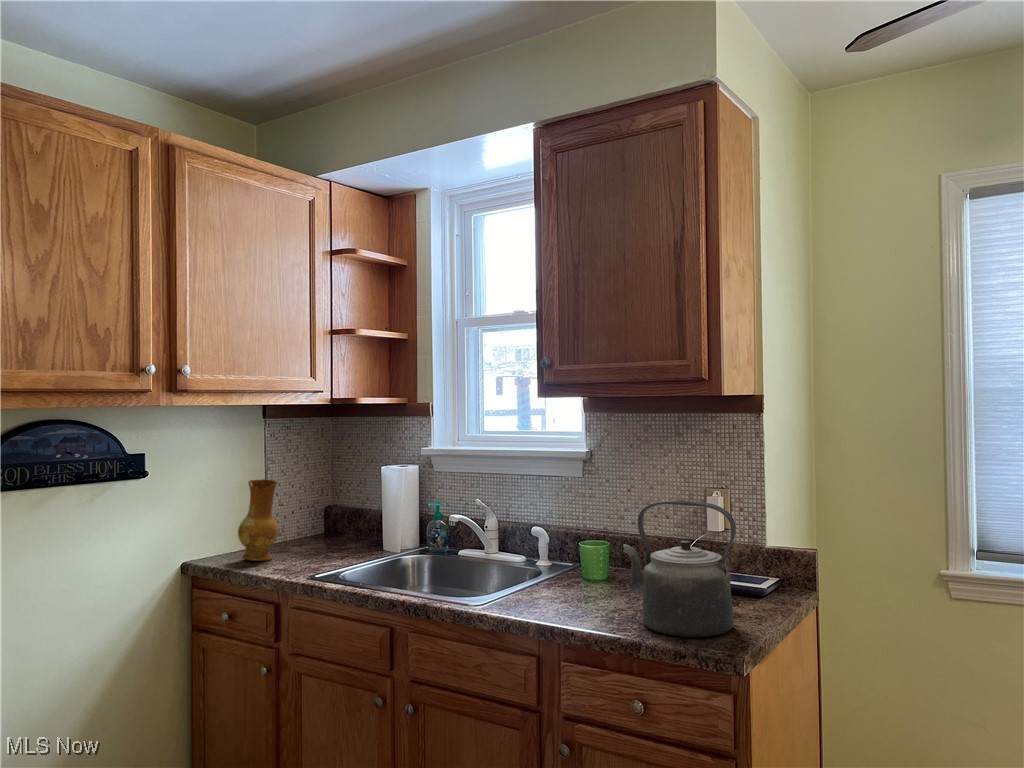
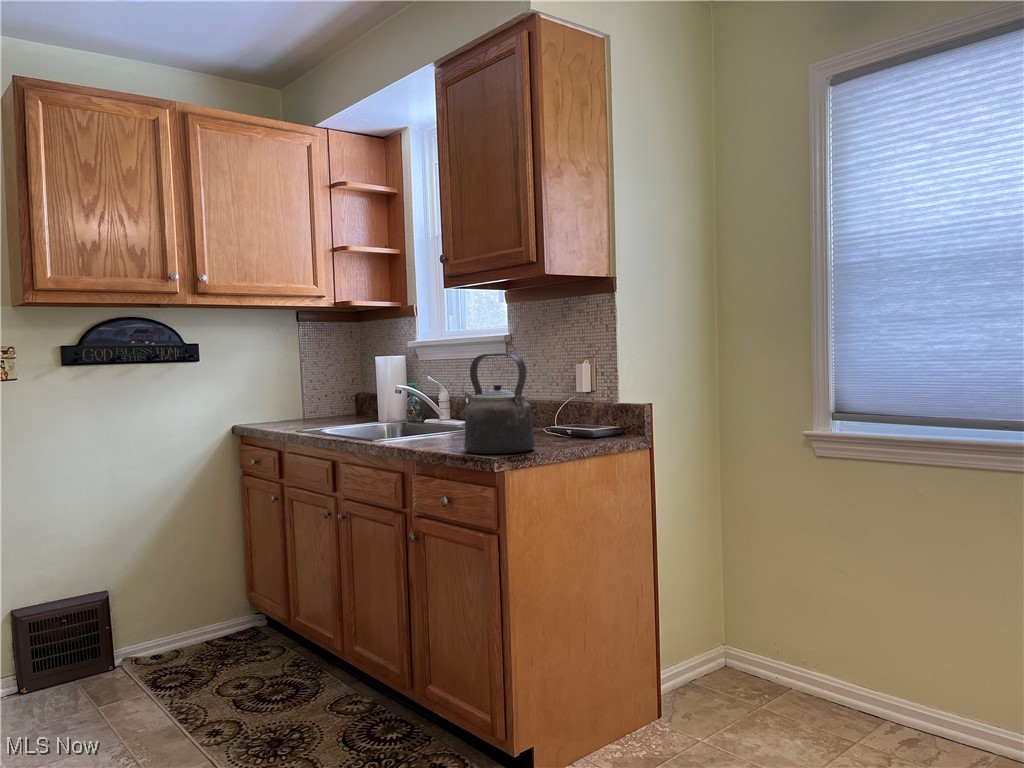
ceramic jug: present [238,479,279,561] -> none [268,365,298,425]

